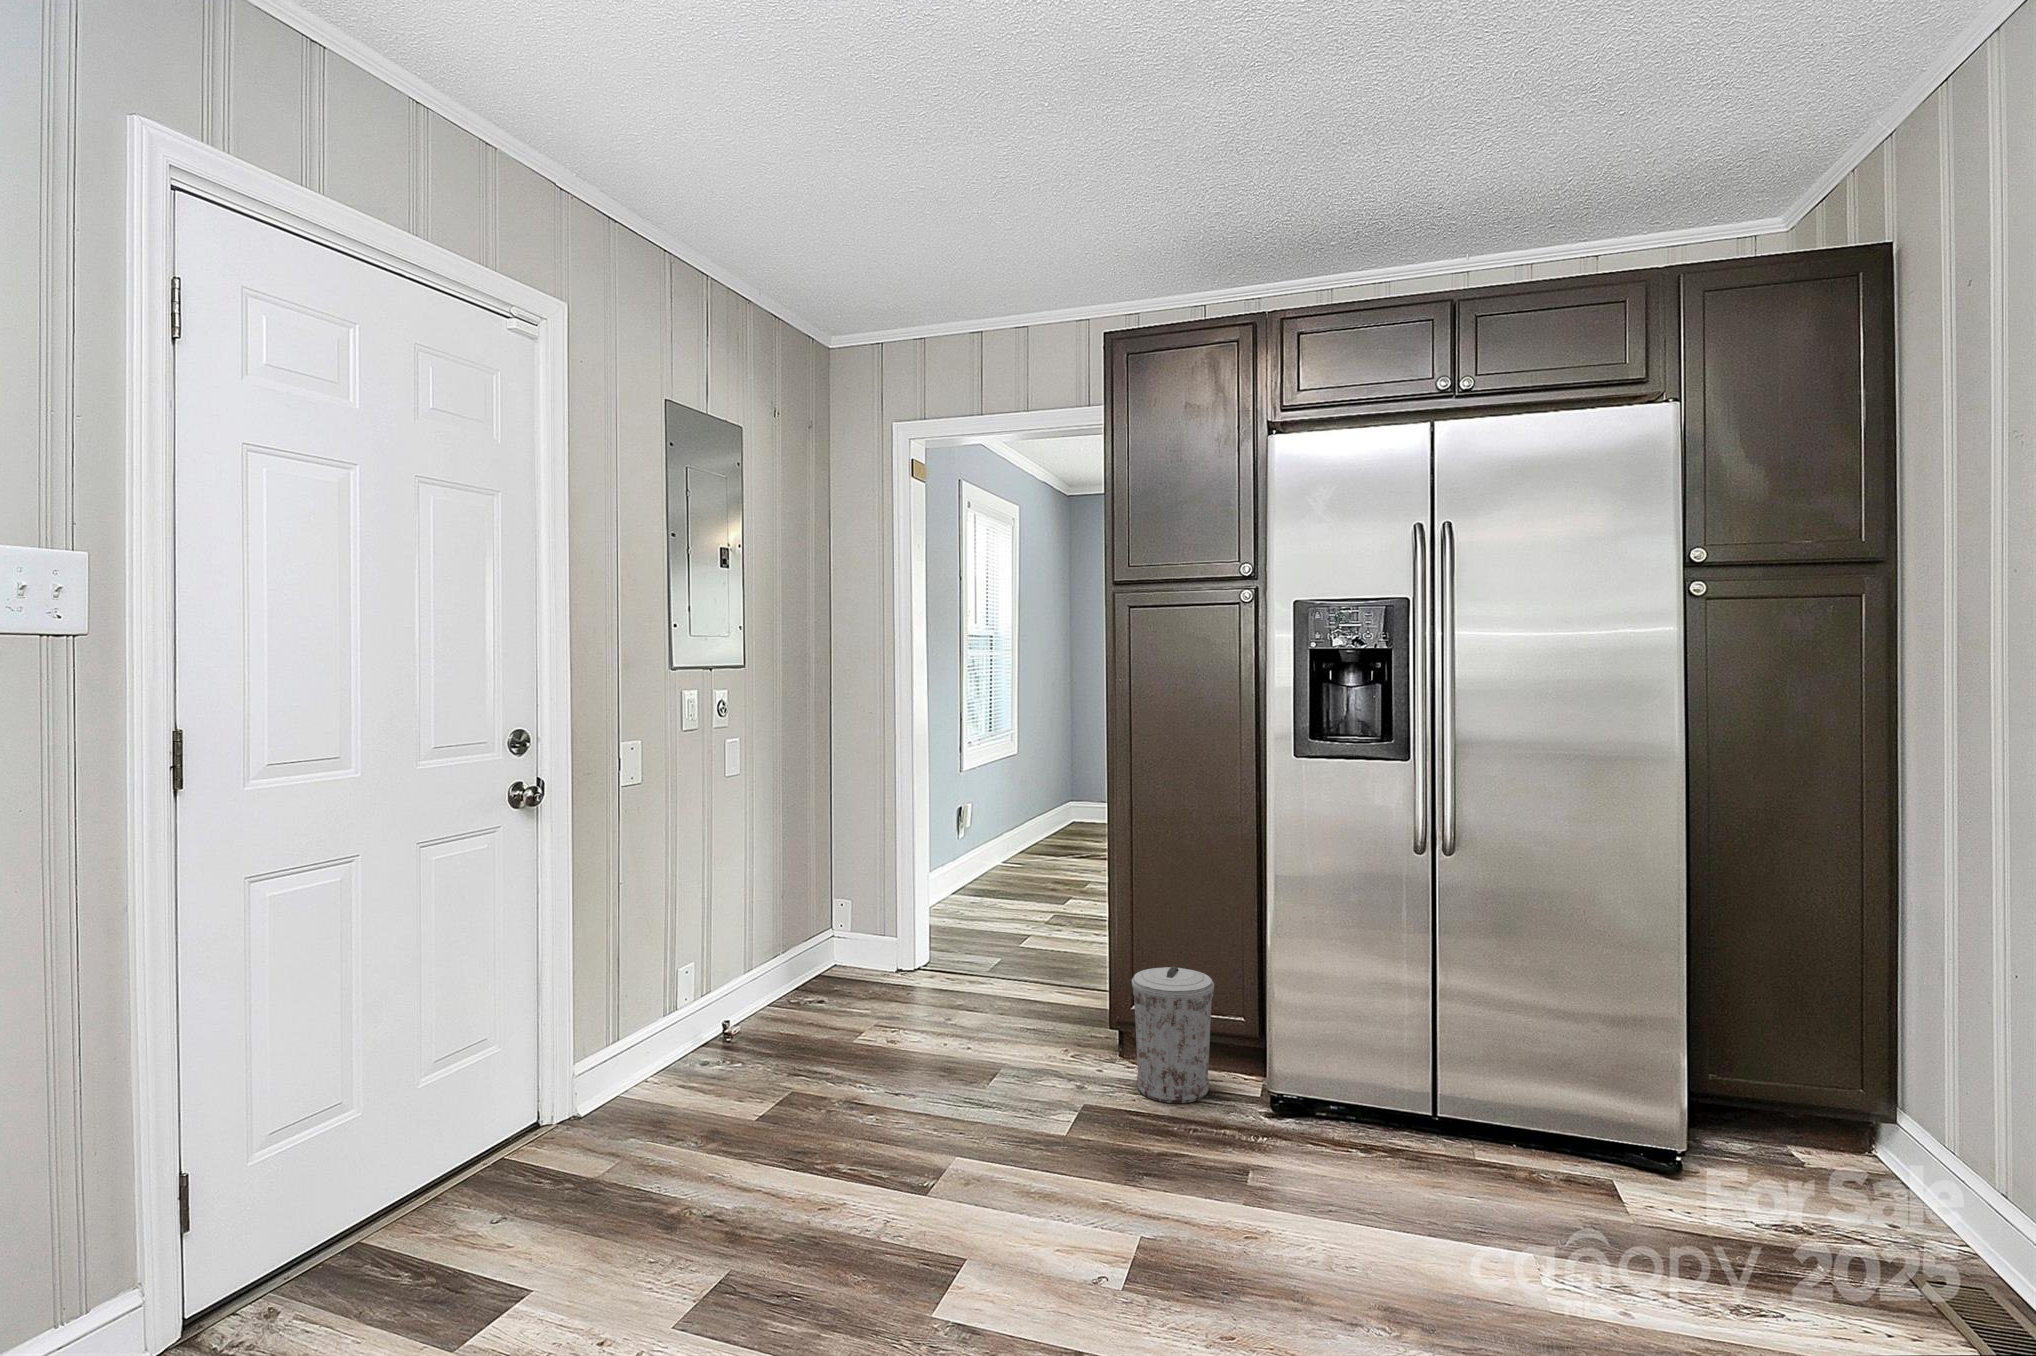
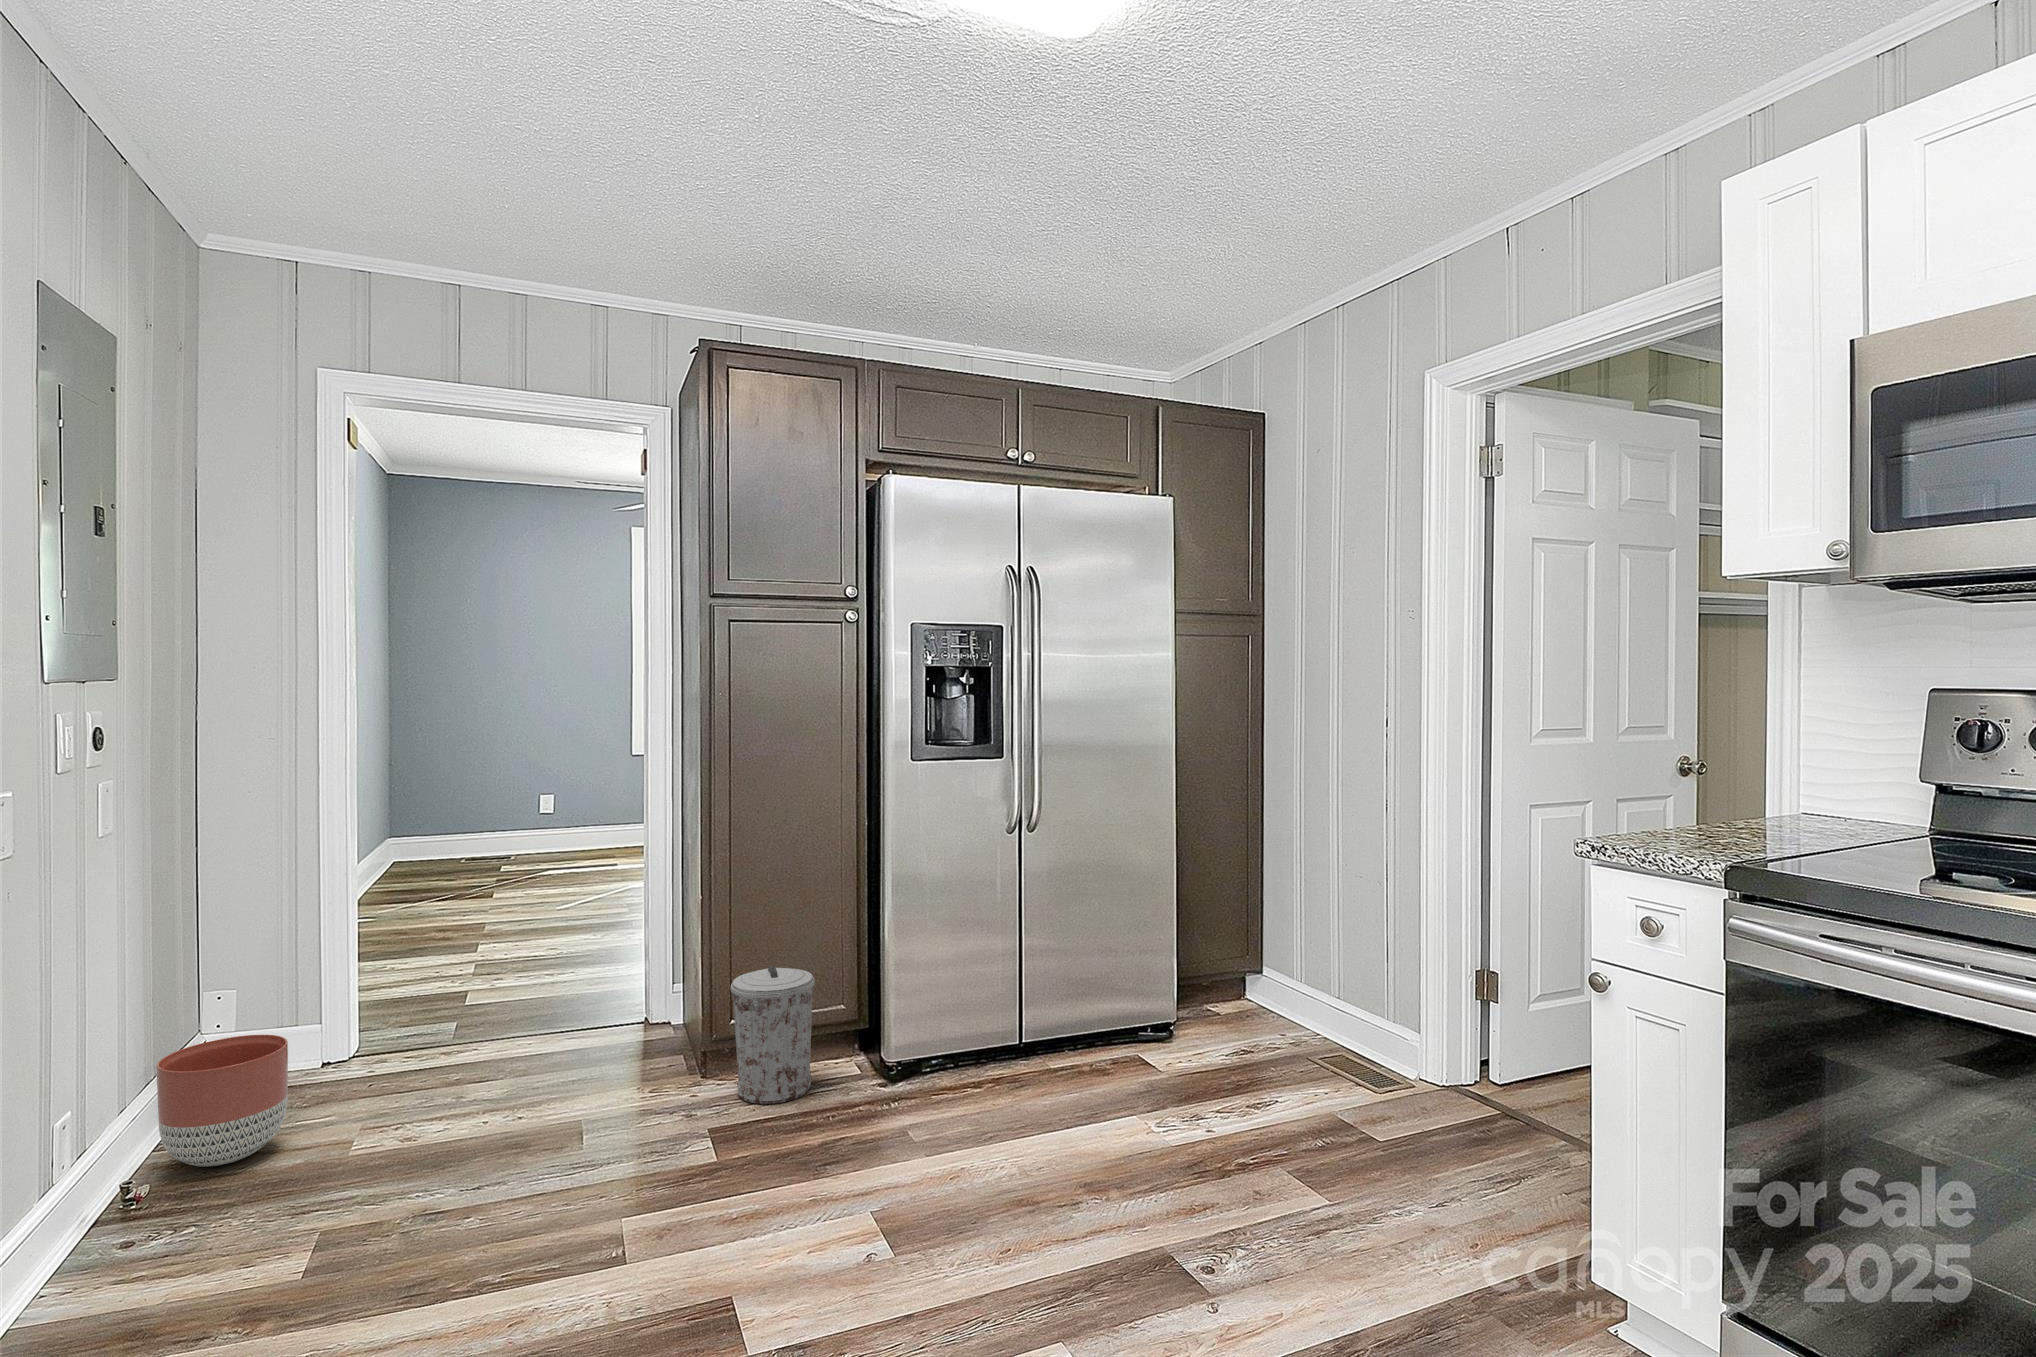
planter: none [756,935,834,1026] -> present [157,1035,288,1167]

